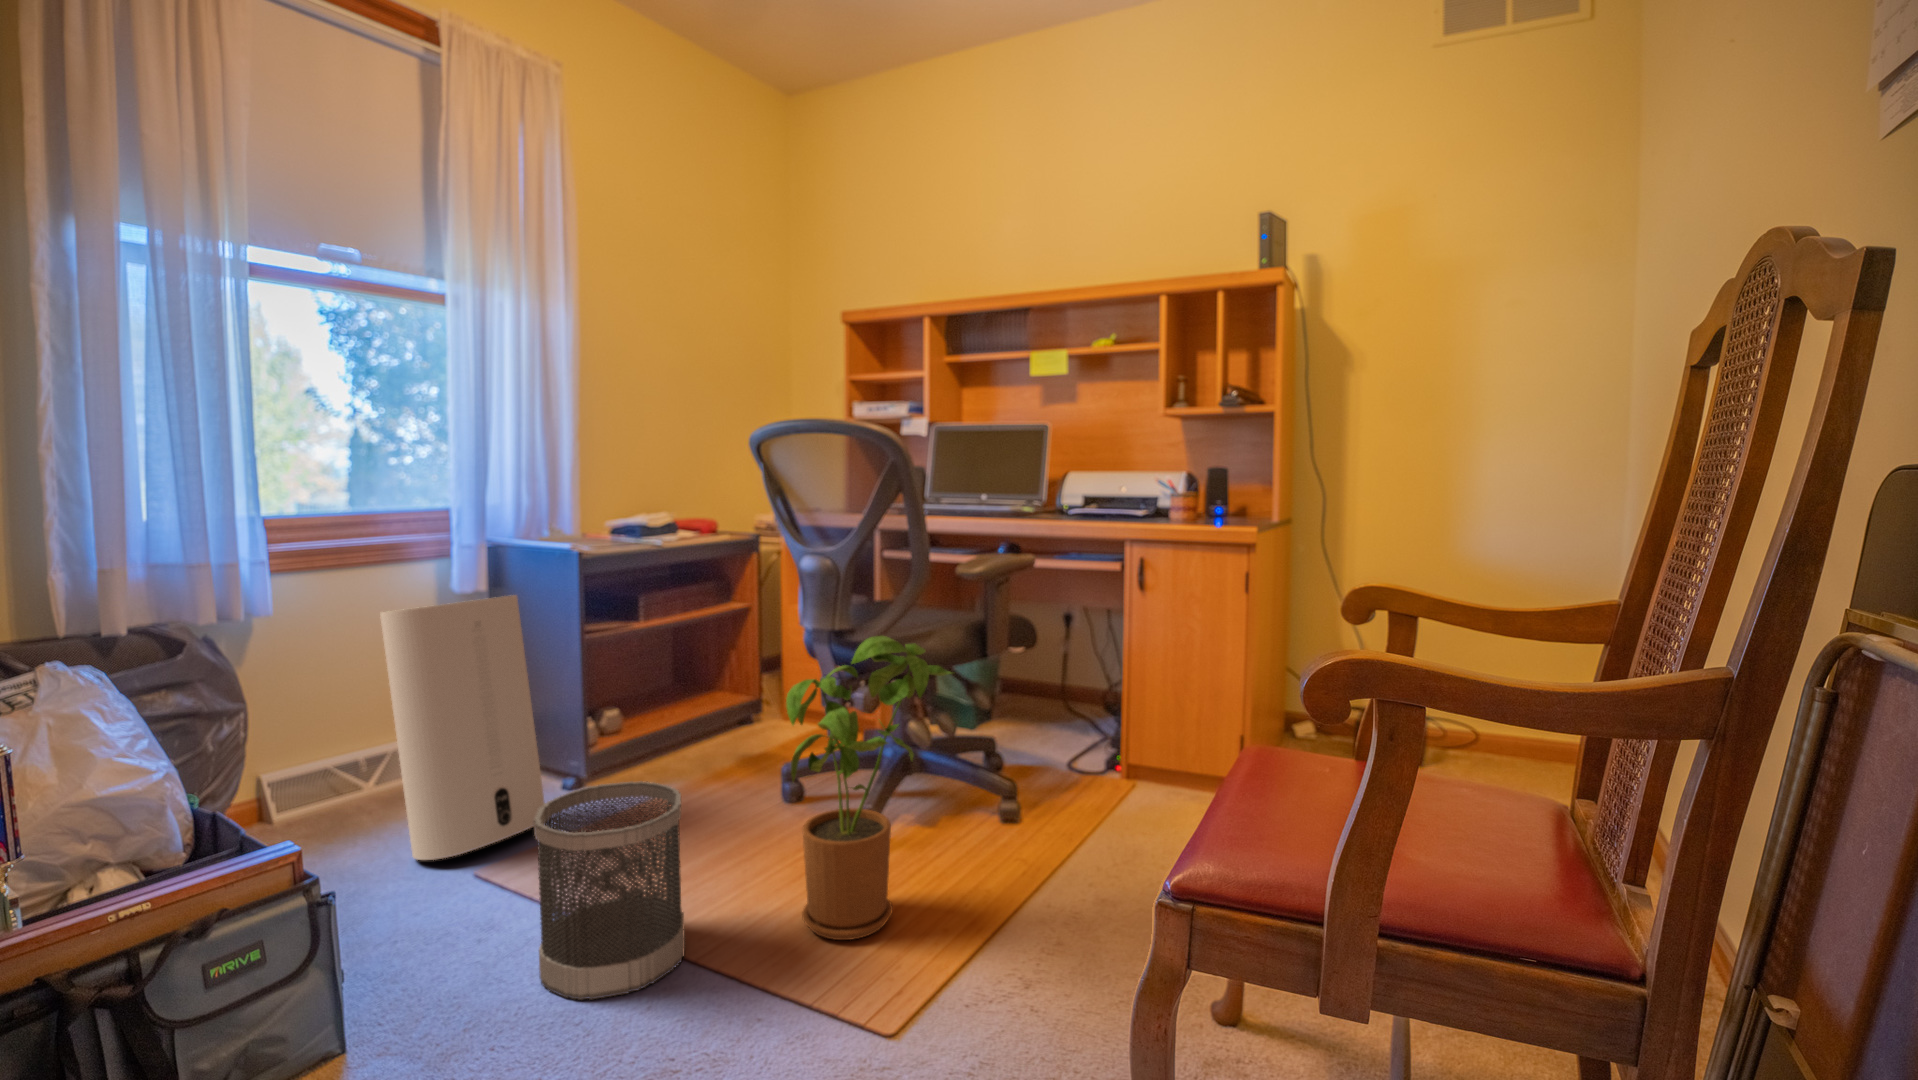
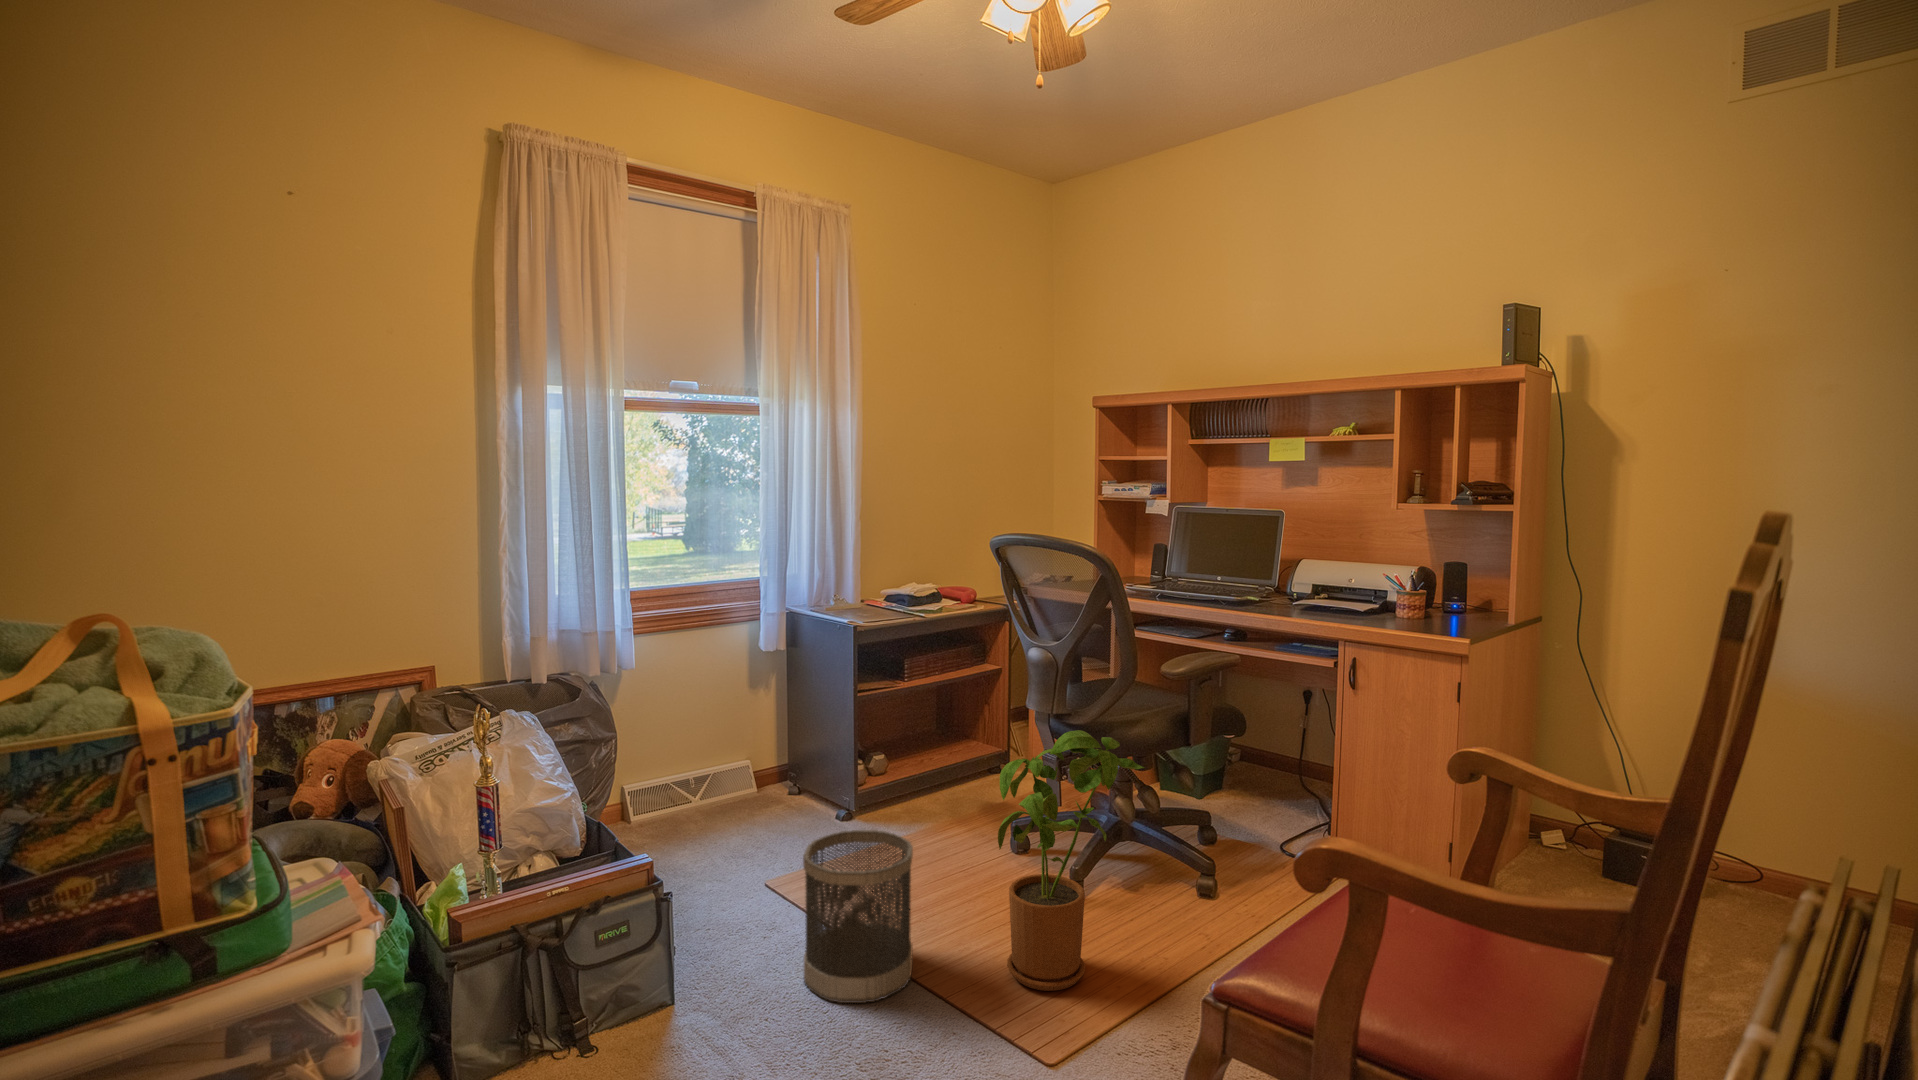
air purifier: present [380,595,545,860] -> none [707,660,819,869]

